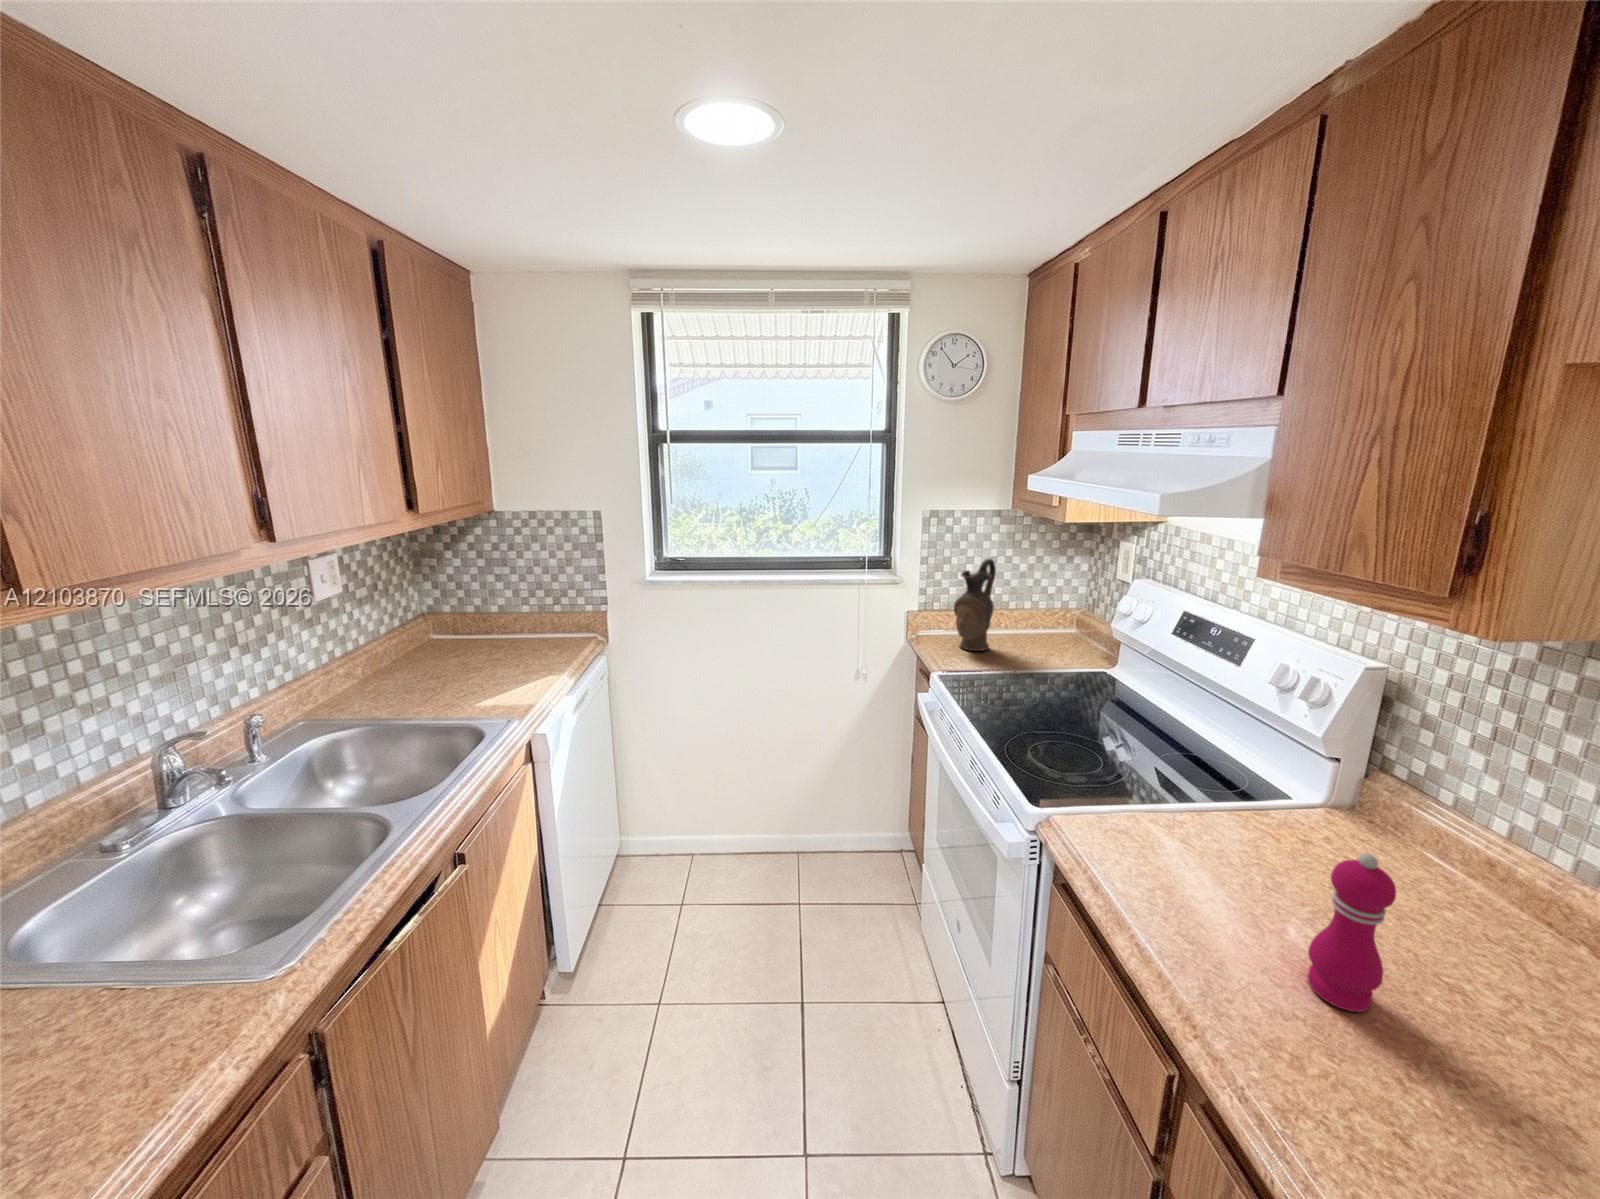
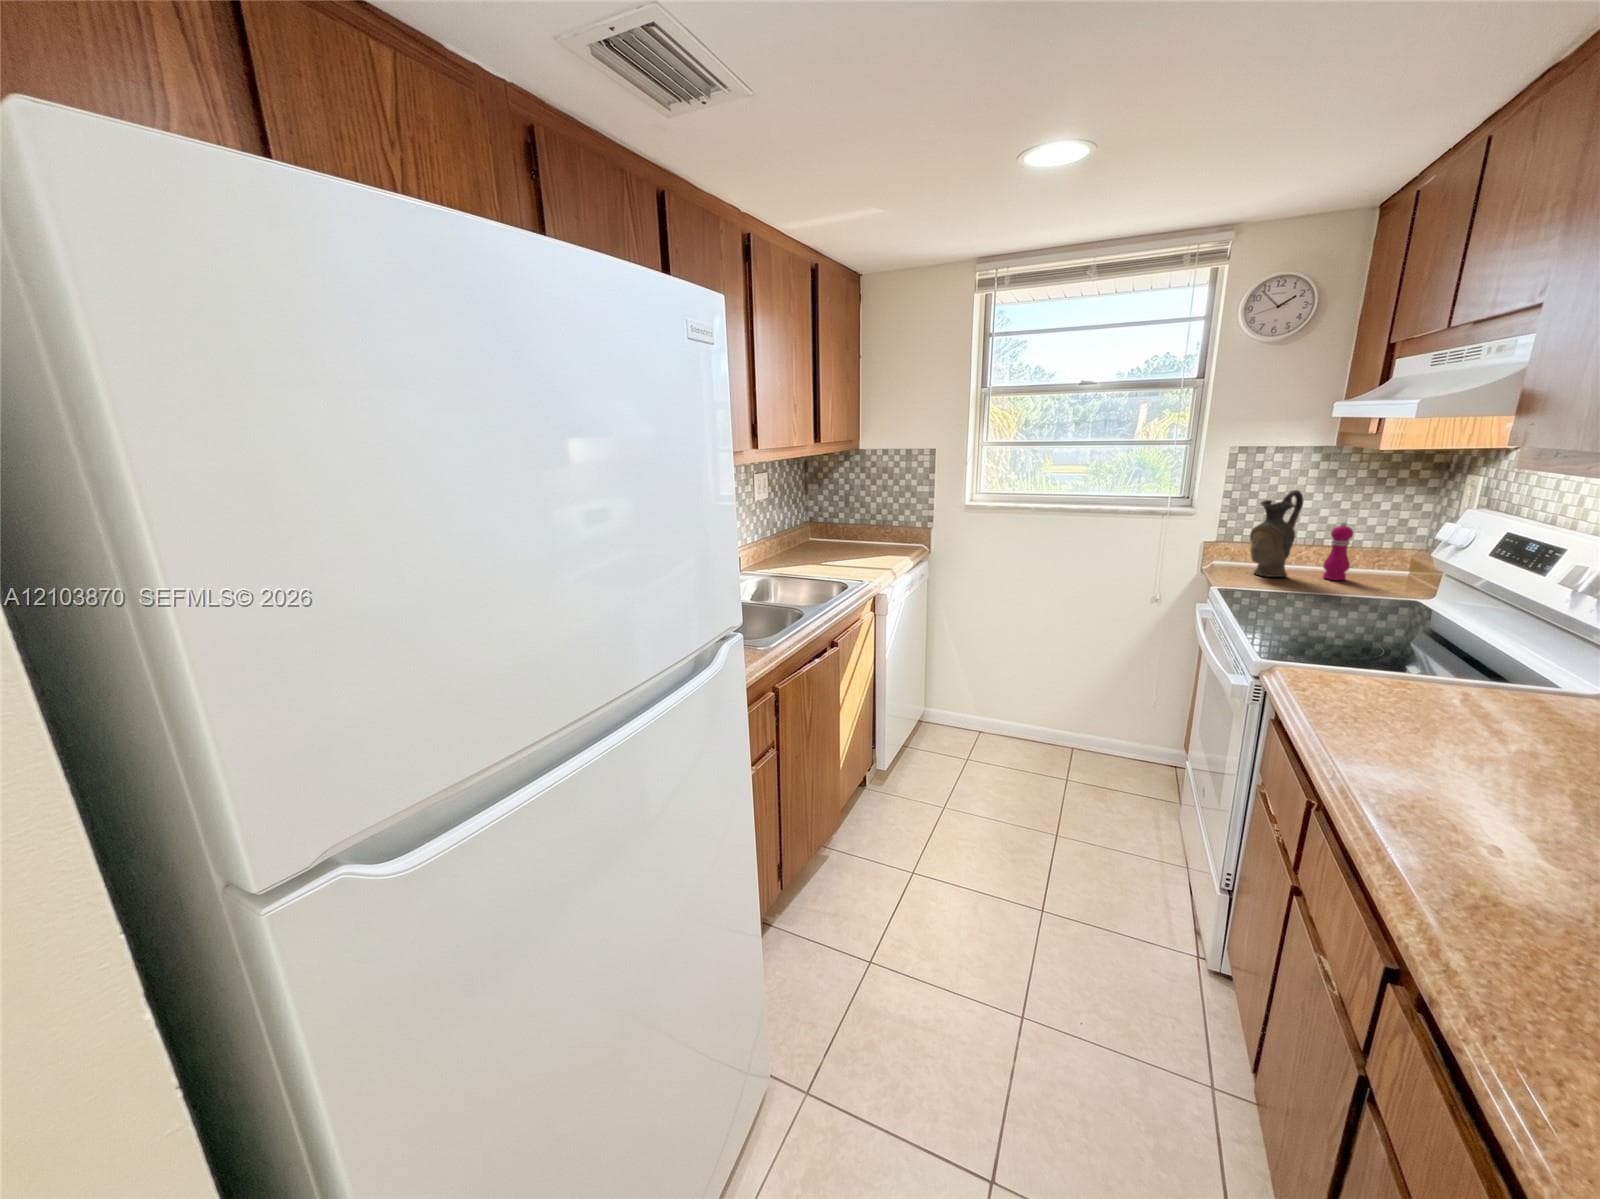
pepper mill: present [1308,853,1396,1012] -> present [1323,522,1353,580]

